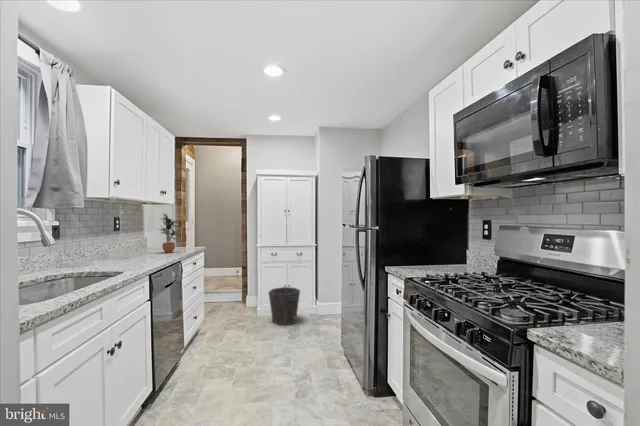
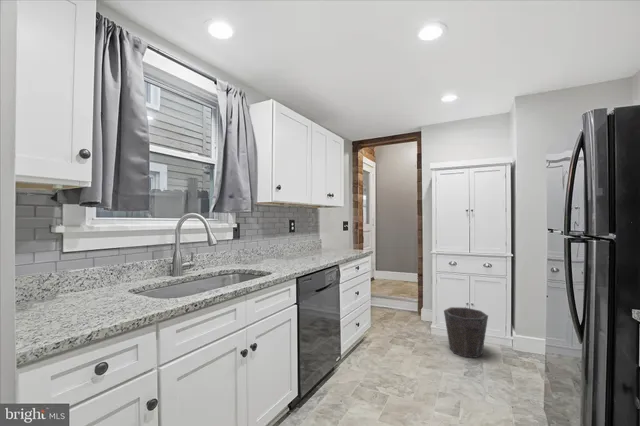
potted plant: present [161,214,178,253] -> none [323,216,345,255]

